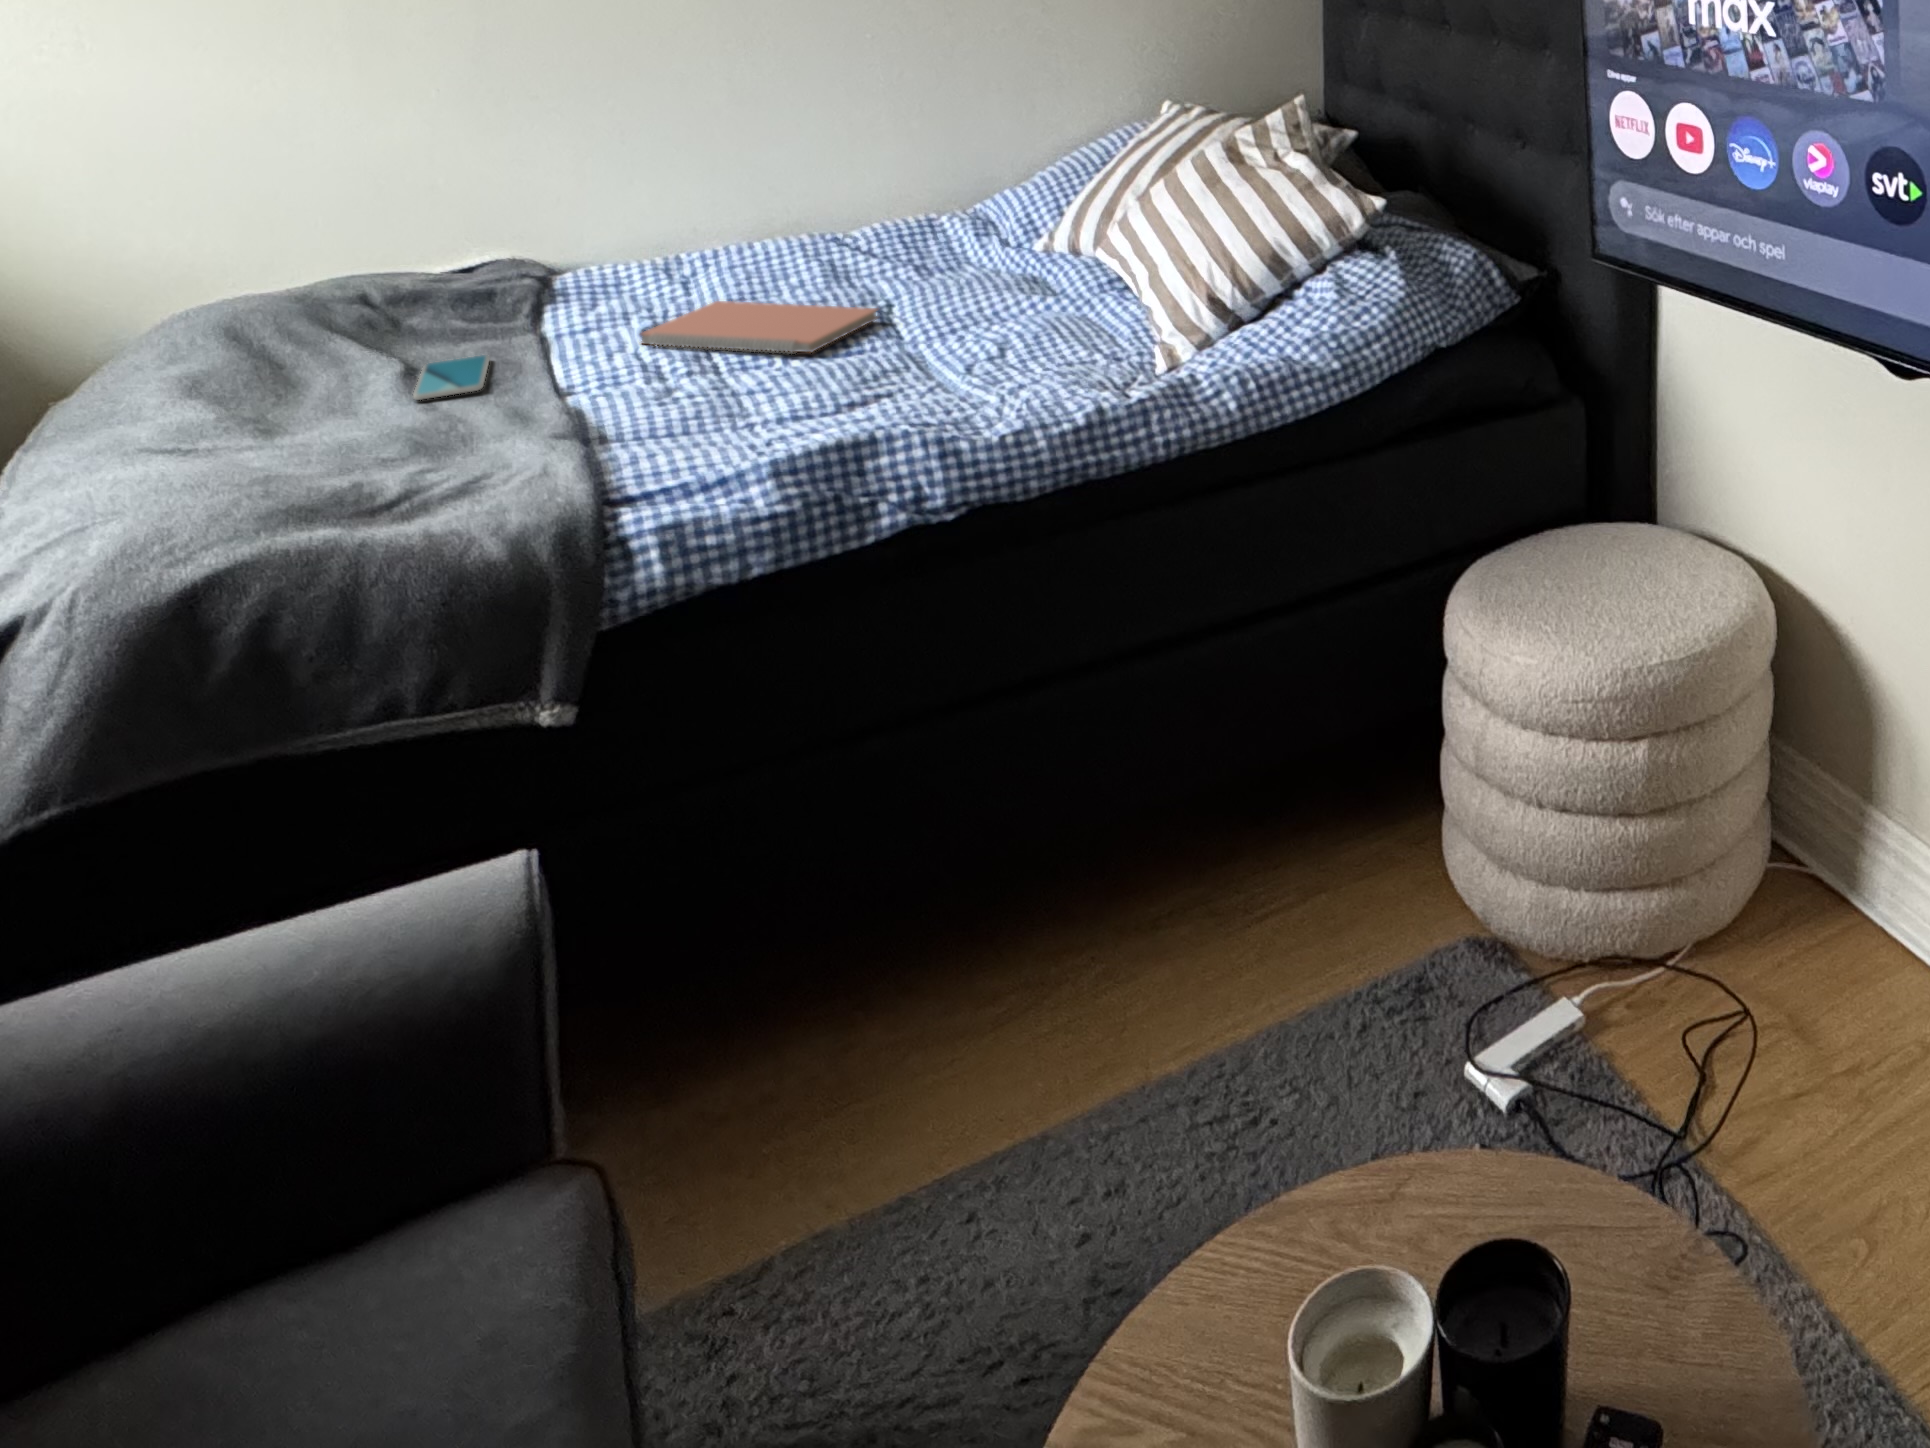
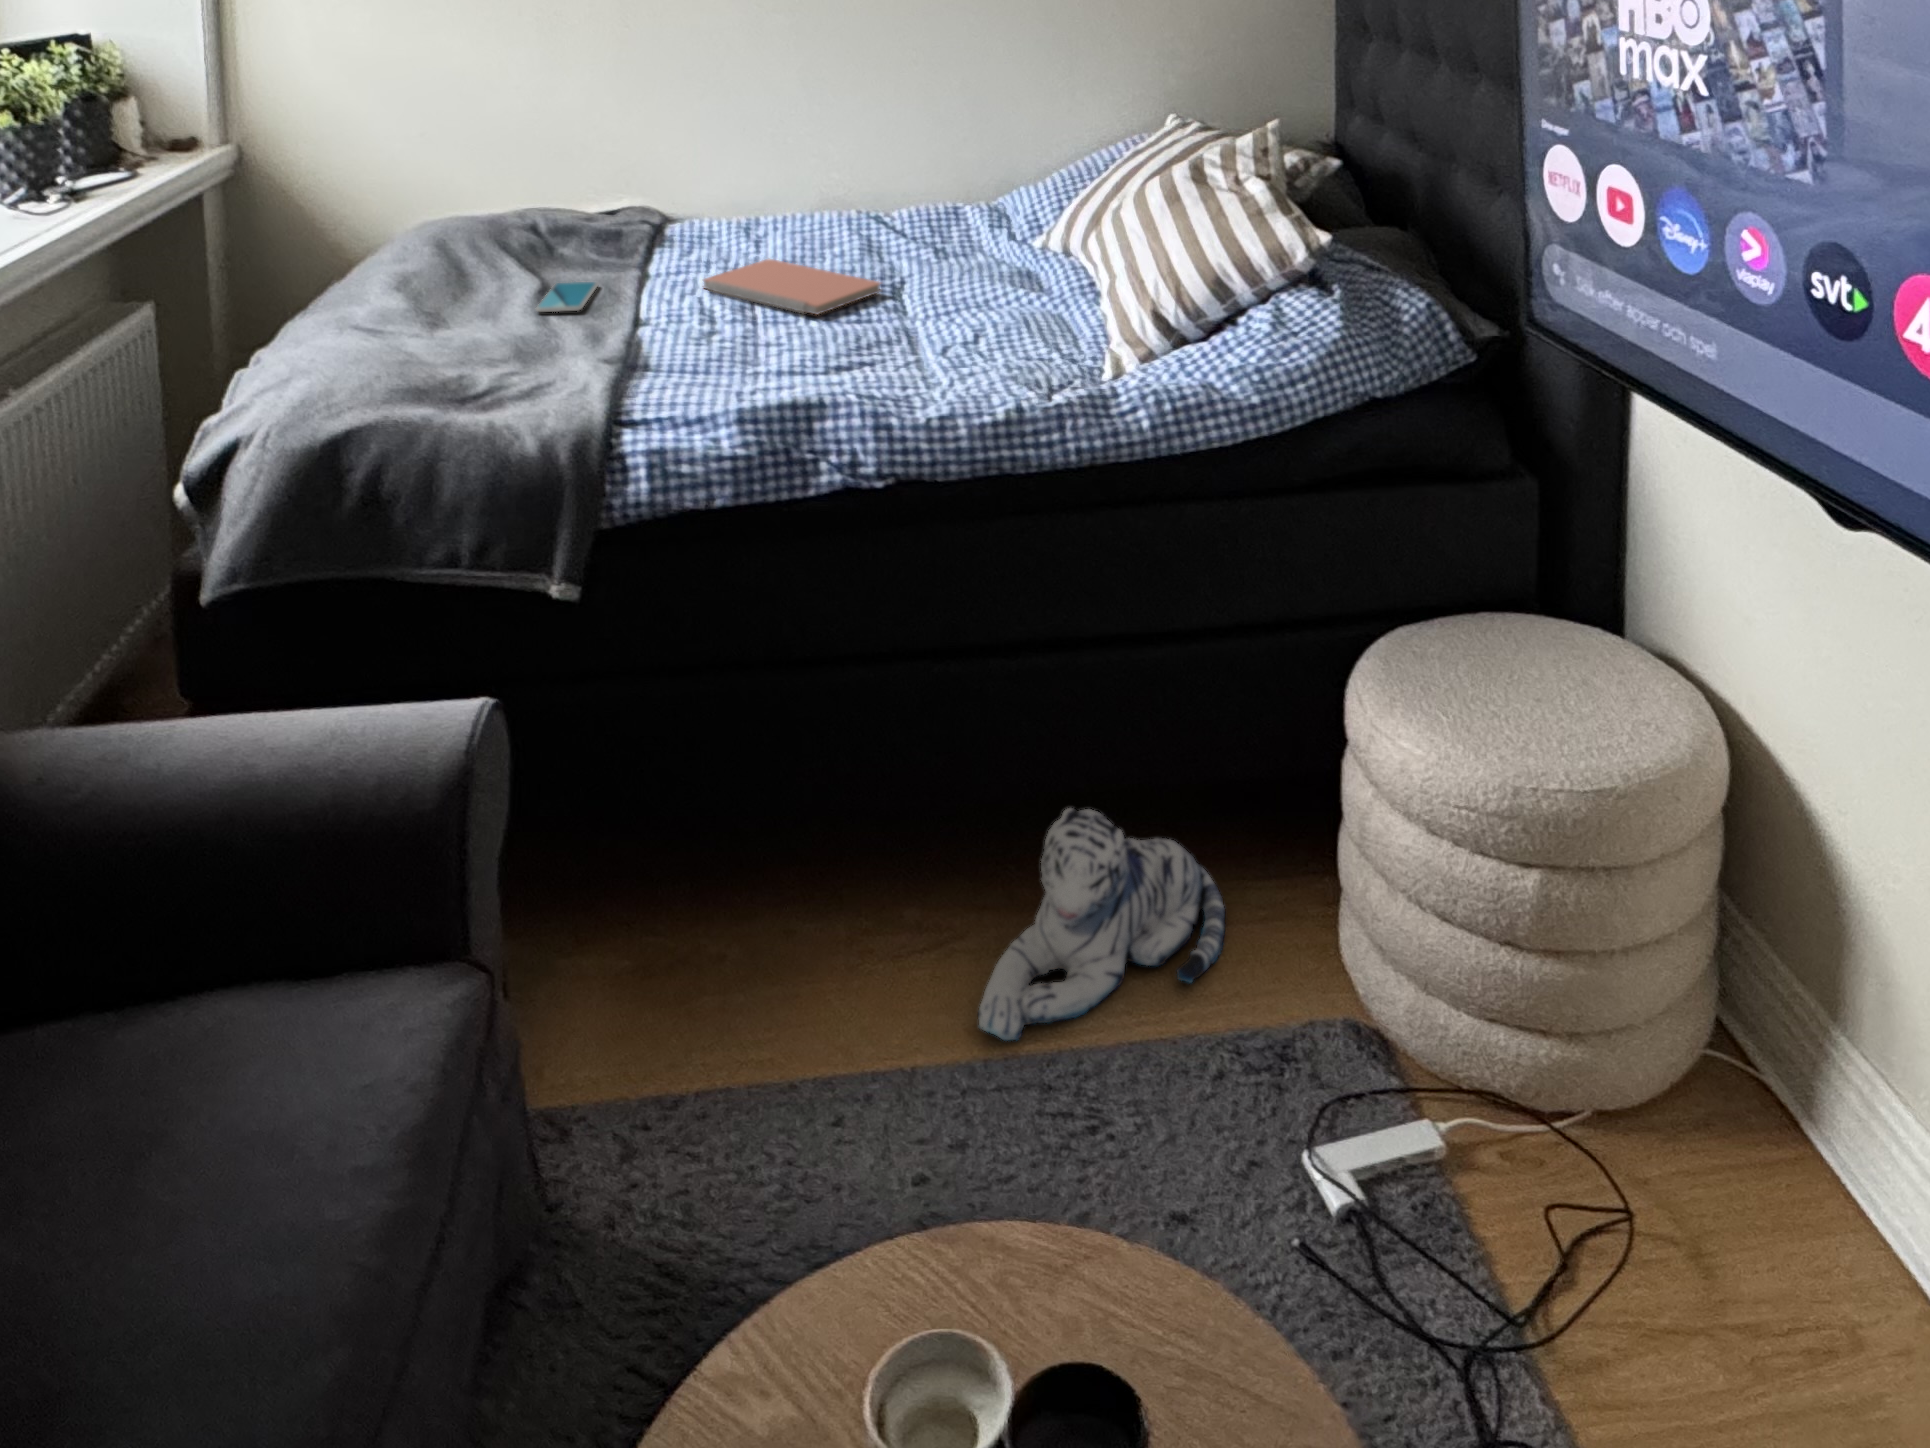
plush toy: none [1097,809,1330,1070] -> present [978,808,1225,1040]

